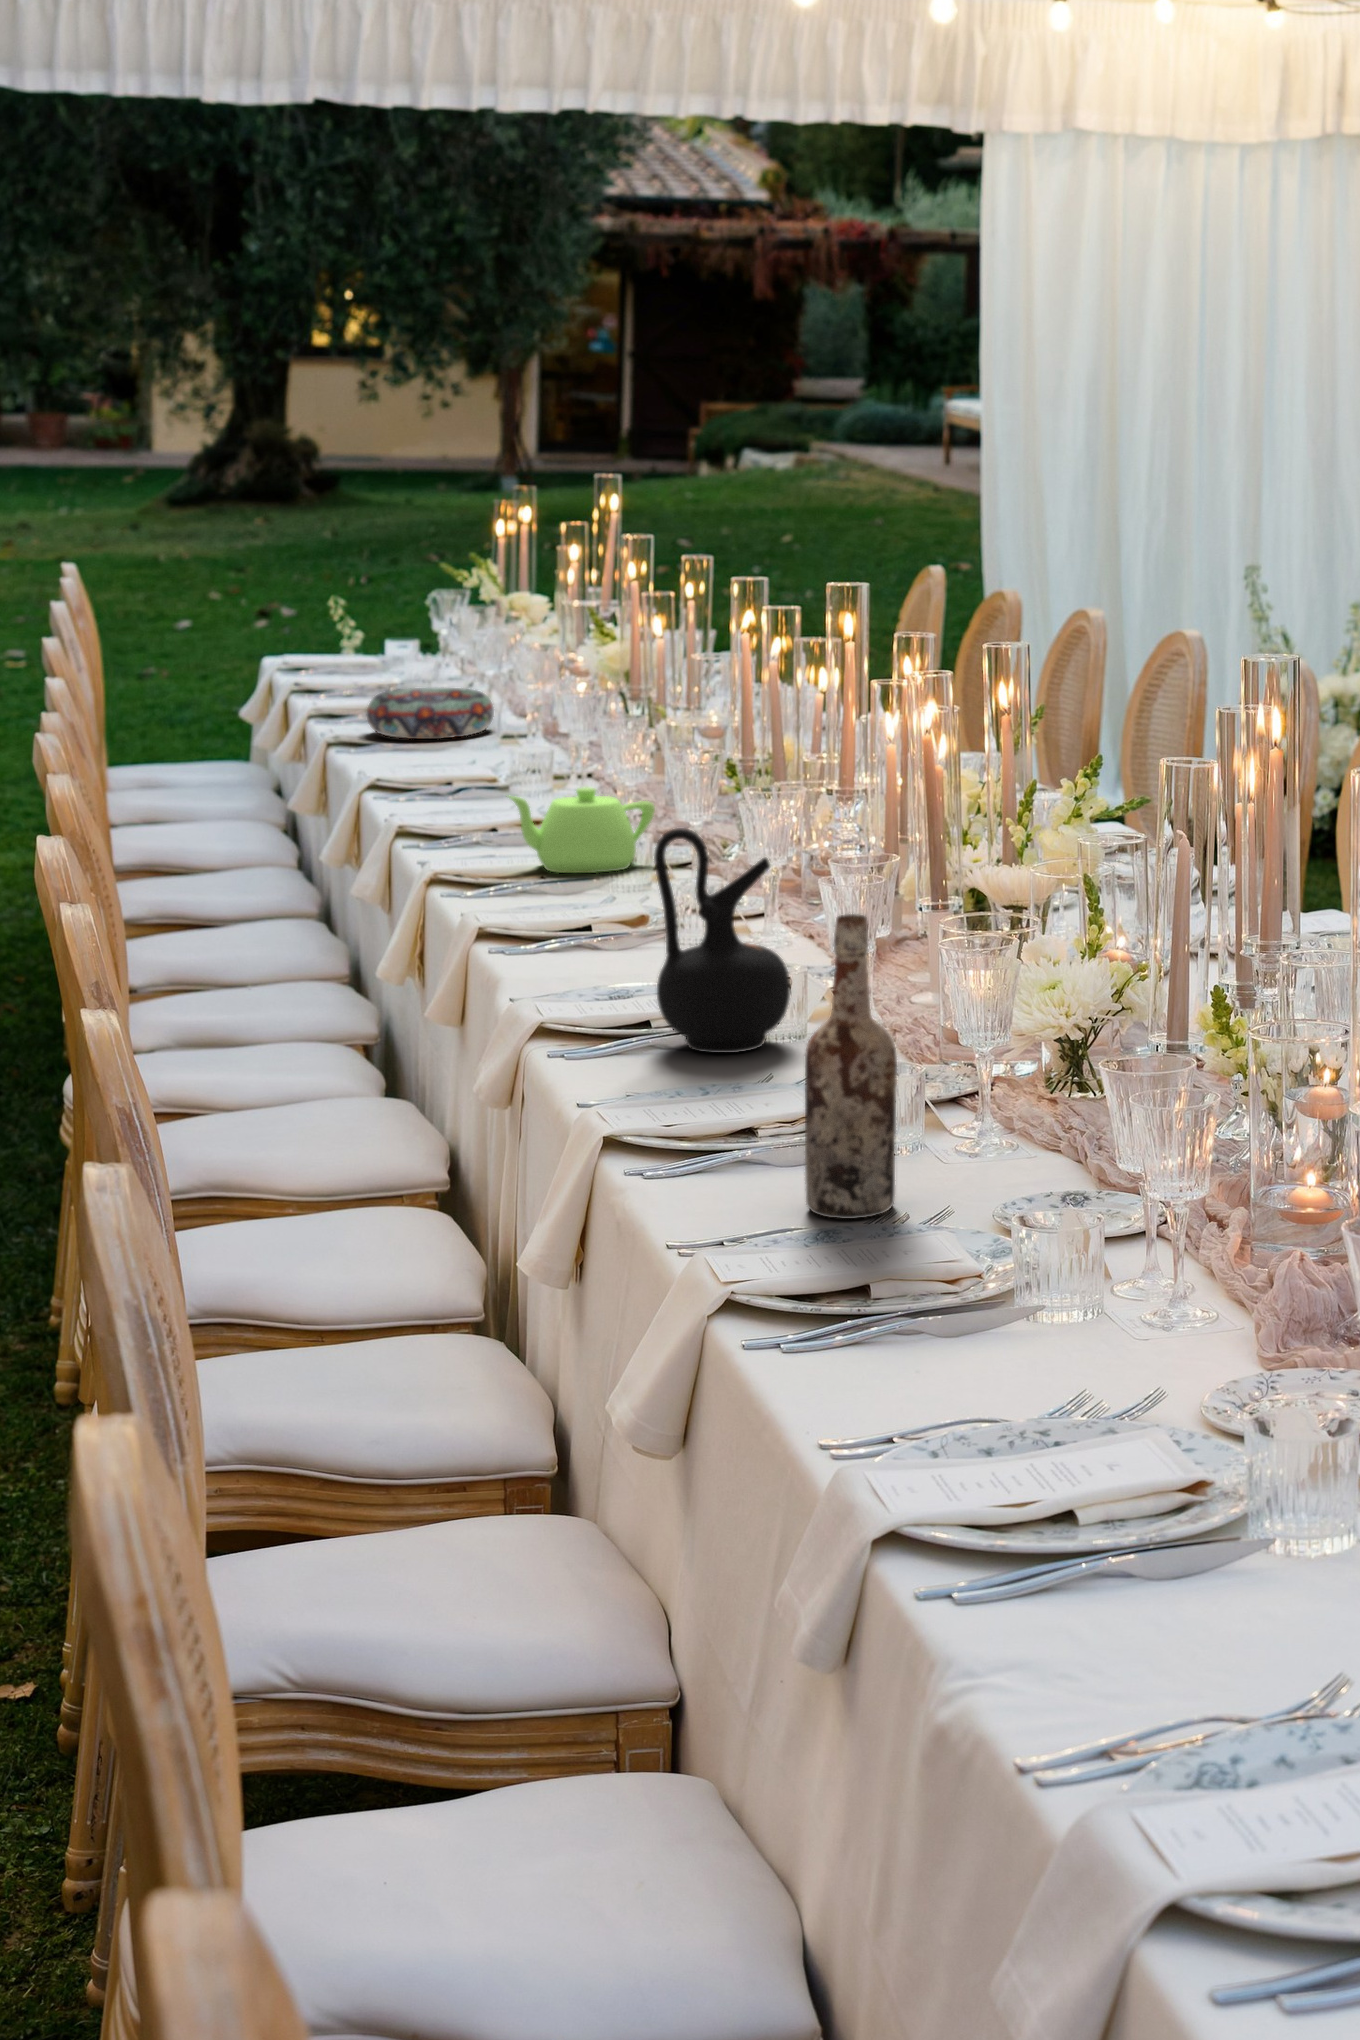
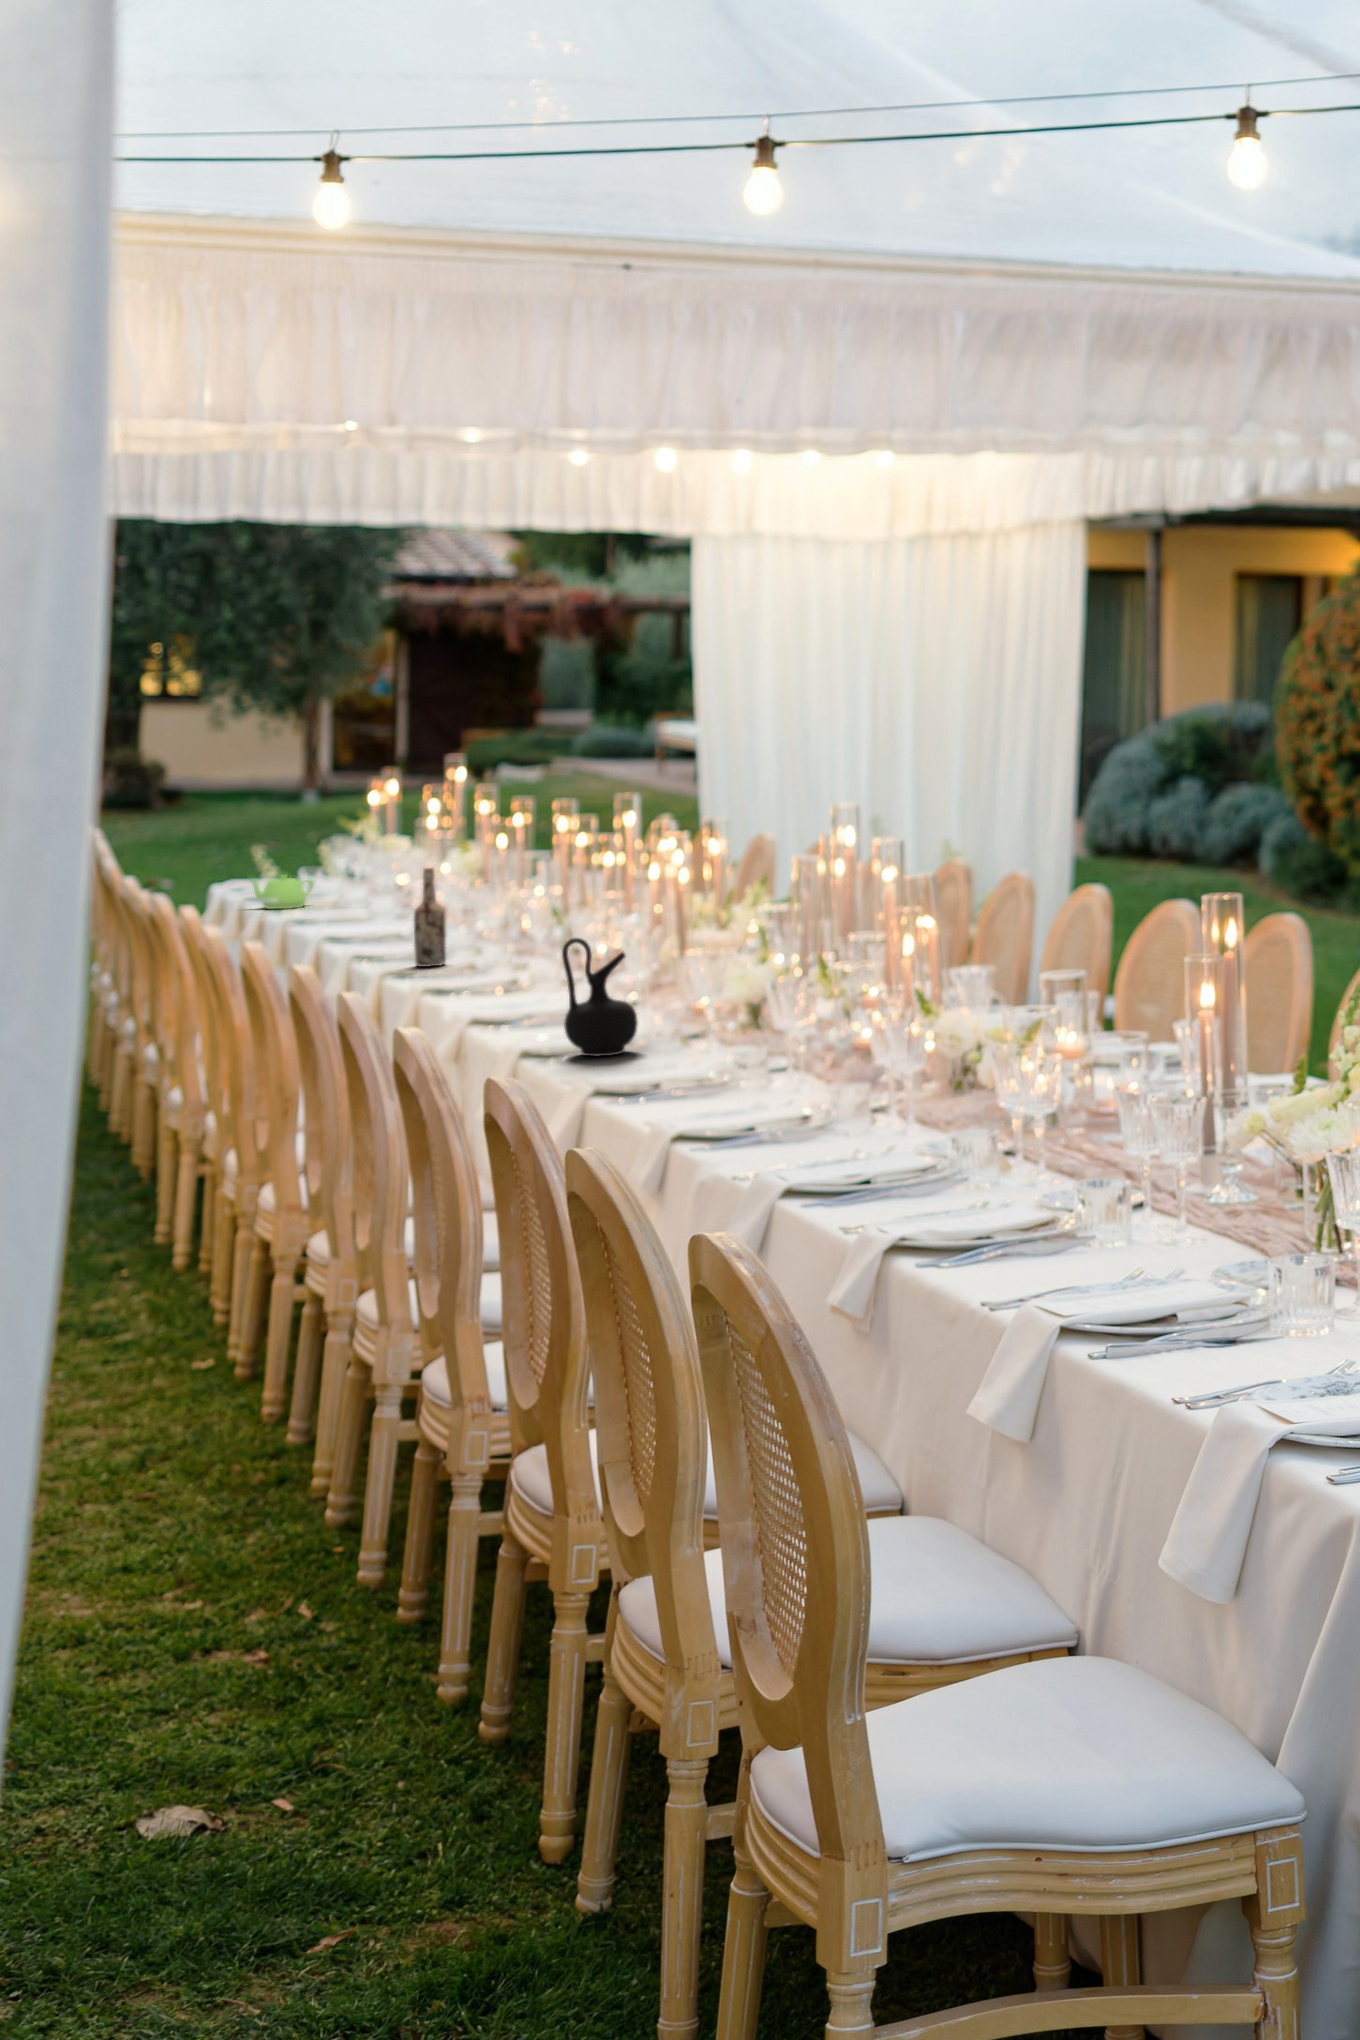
decorative bowl: present [367,688,494,739] -> none [314,907,399,939]
teapot: present [506,788,655,873] -> present [249,874,314,909]
wine bottle: present [805,914,897,1219] -> present [414,868,446,967]

